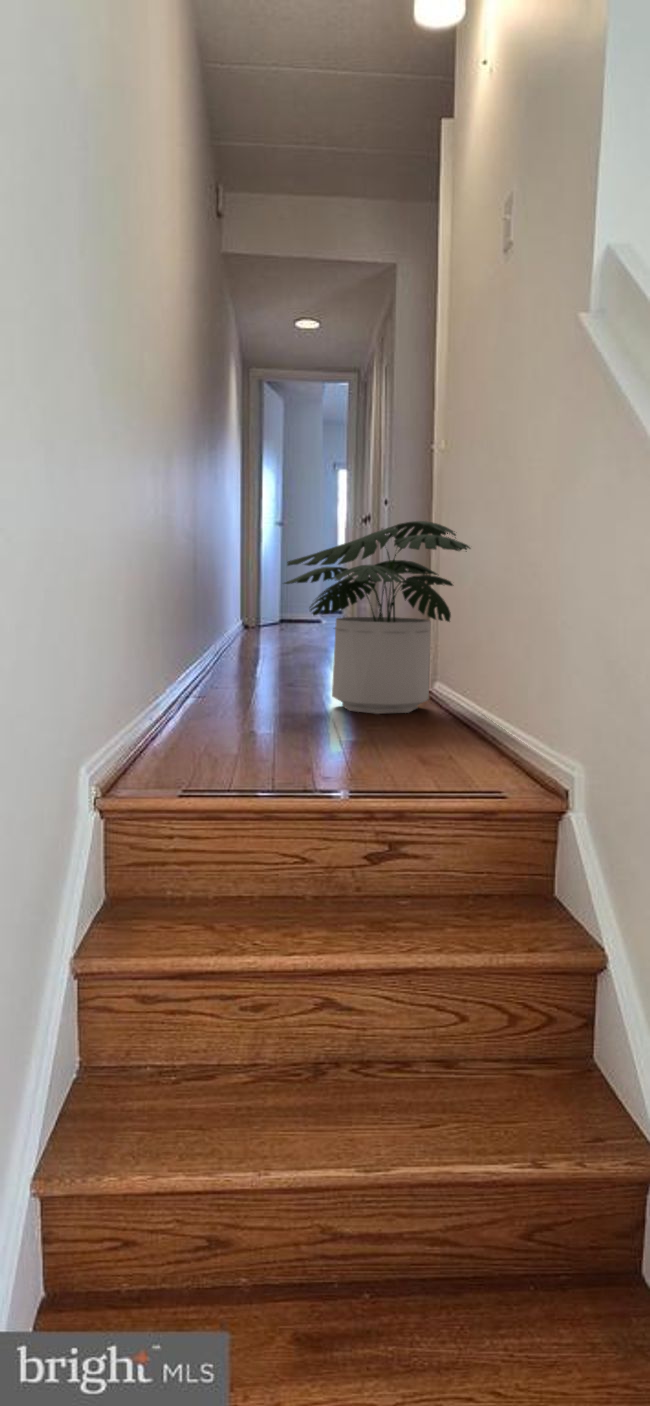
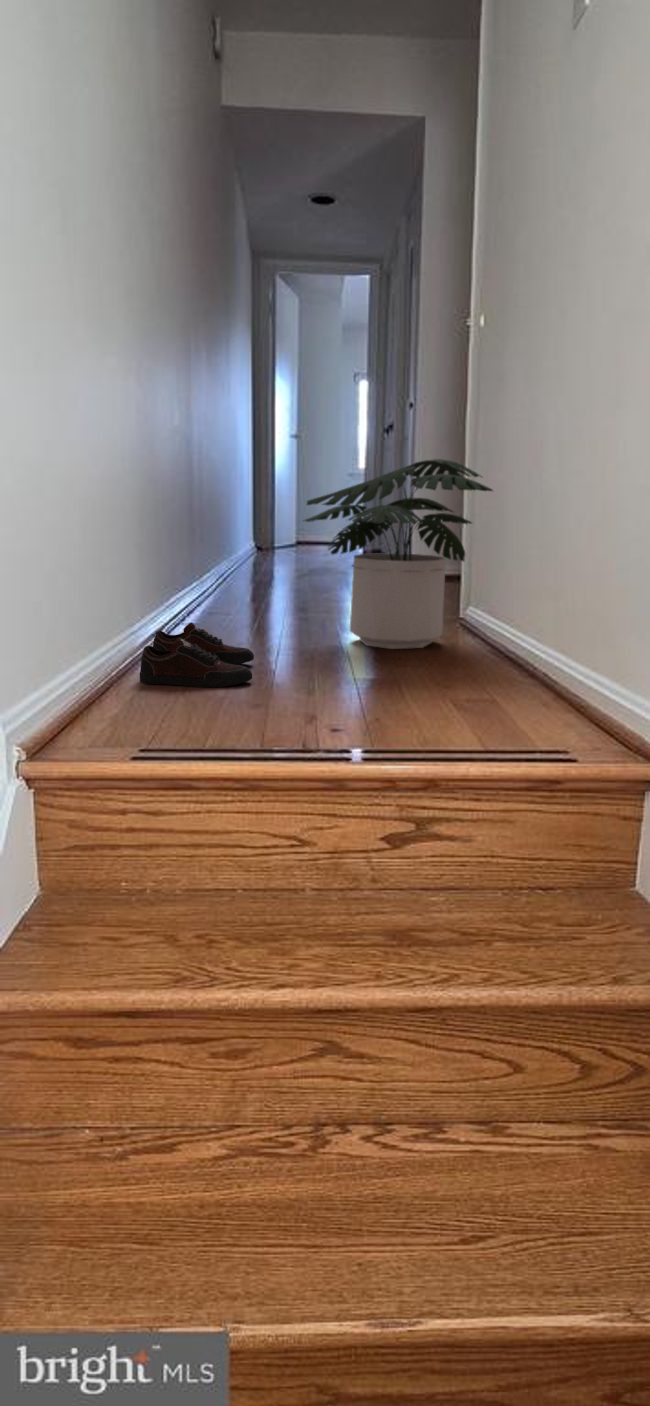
shoe: none [116,682,233,745] -> present [140,622,254,687]

